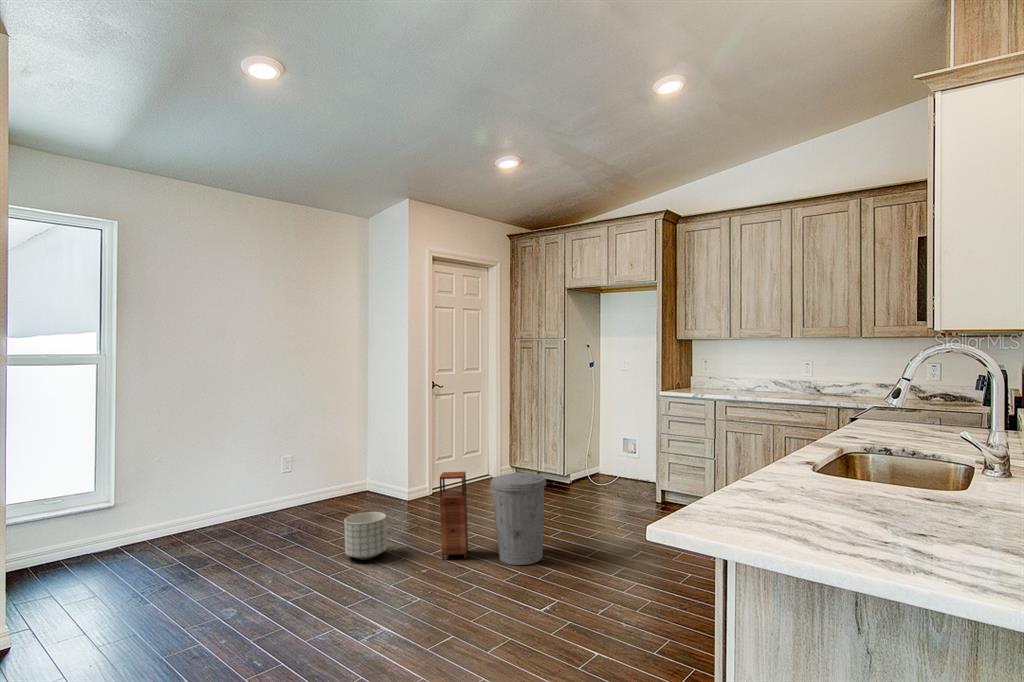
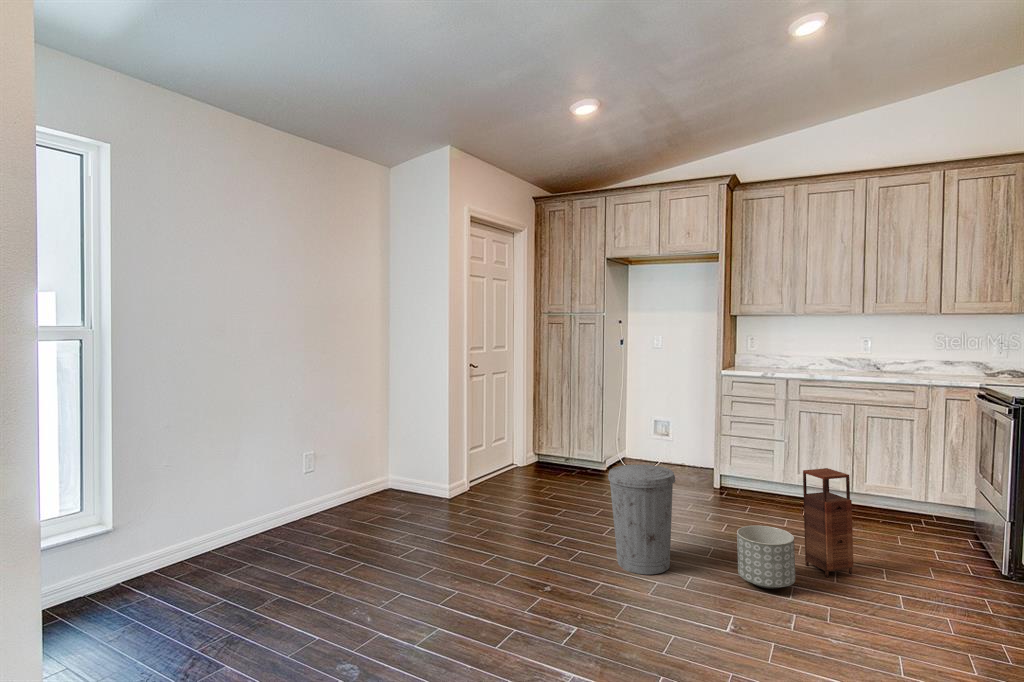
storage cabinet: present [440,471,468,560] -> present [803,468,853,578]
planter: present [344,512,387,560] -> present [737,526,795,589]

